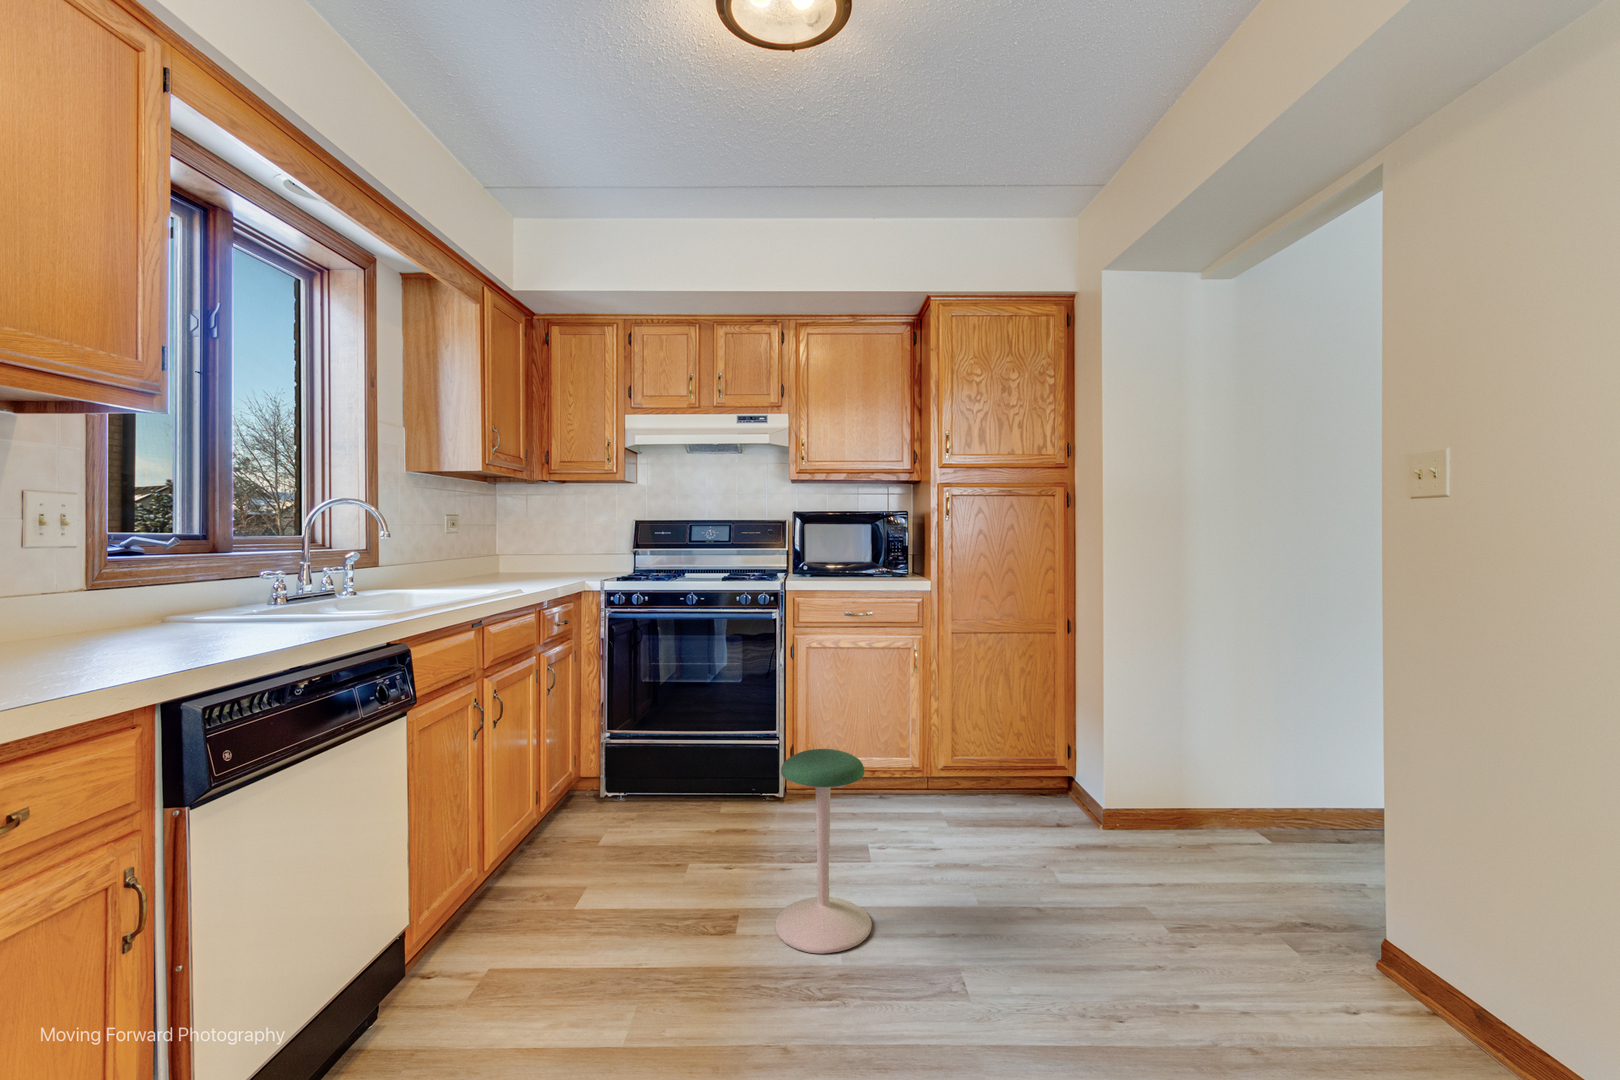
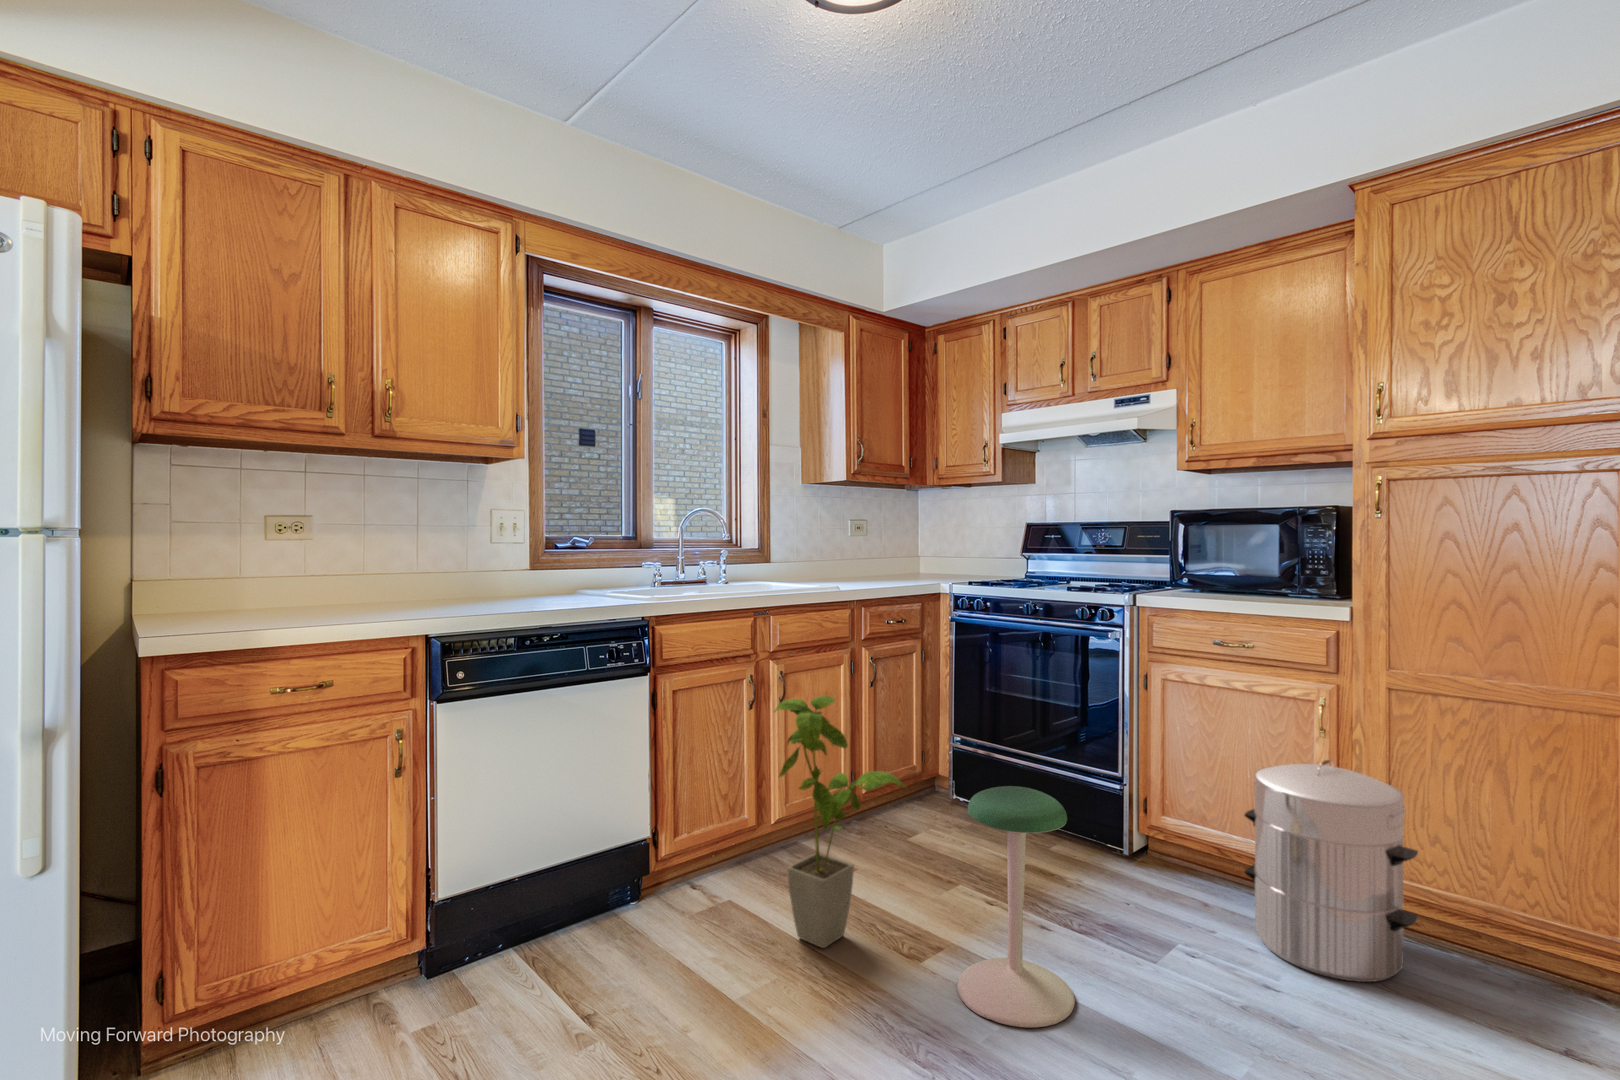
waste bin: none [887,685,989,831] -> present [1244,760,1418,982]
house plant: none [579,703,718,972] -> present [775,696,905,948]

